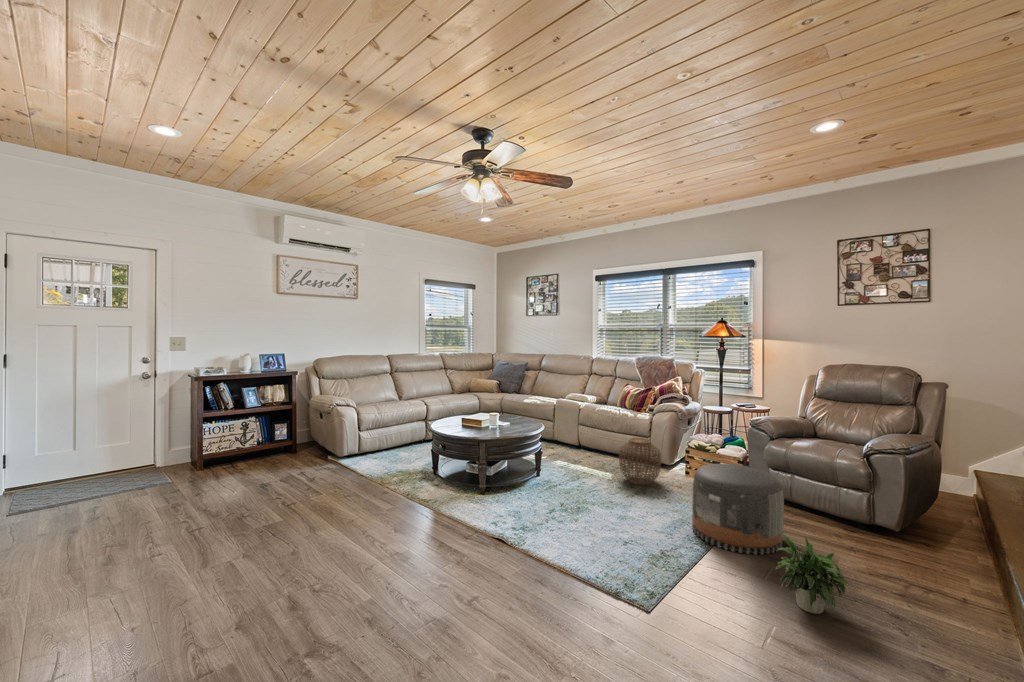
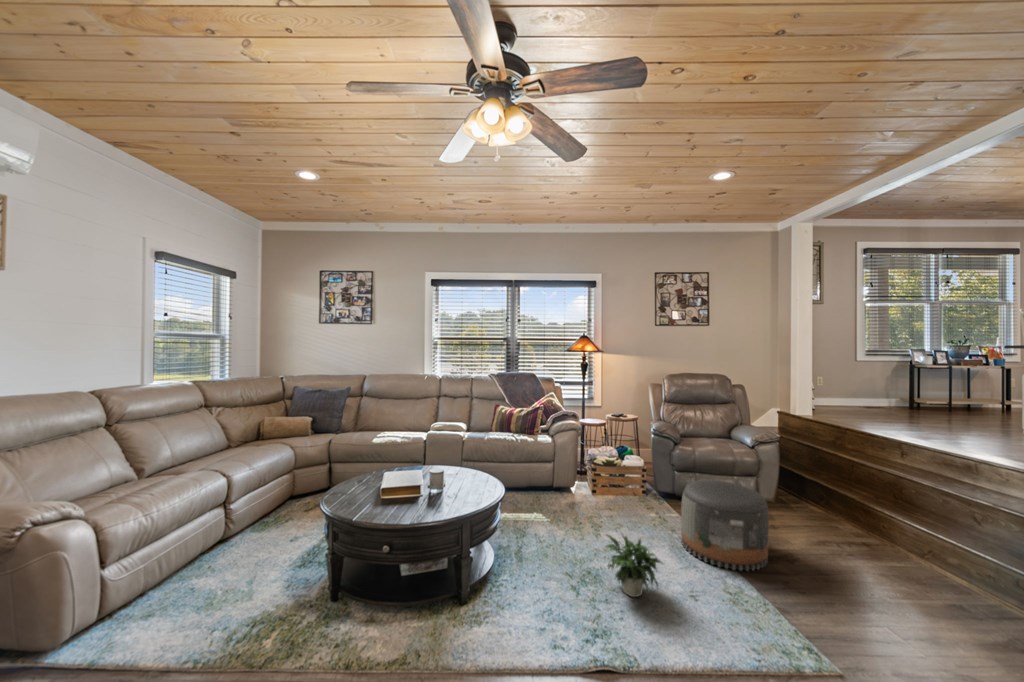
woven basket: present [619,438,661,485] -> none [553,466,597,519]
potted plant: present [776,534,848,614] -> present [606,535,661,597]

